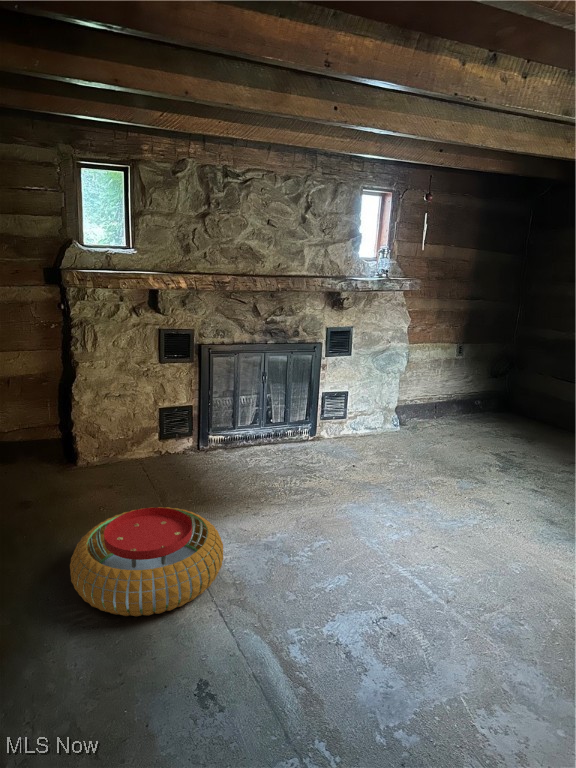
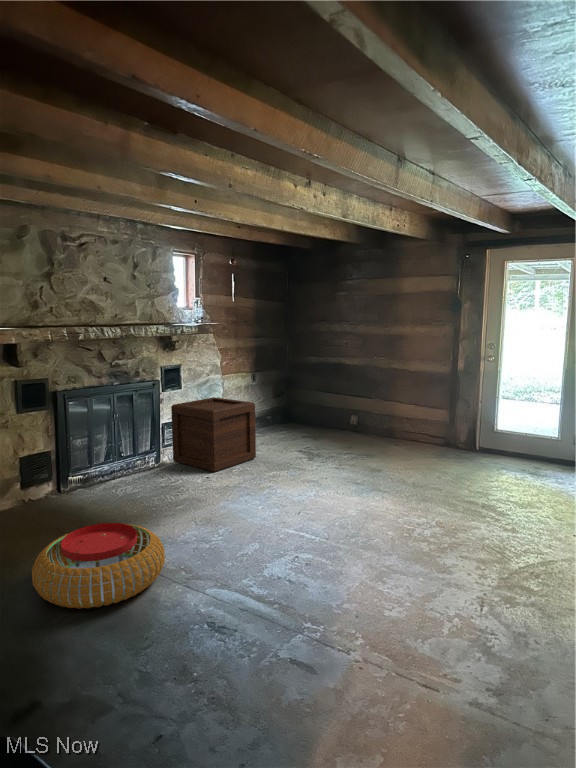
wooden crate: none [331,370,435,461] -> present [171,397,256,472]

